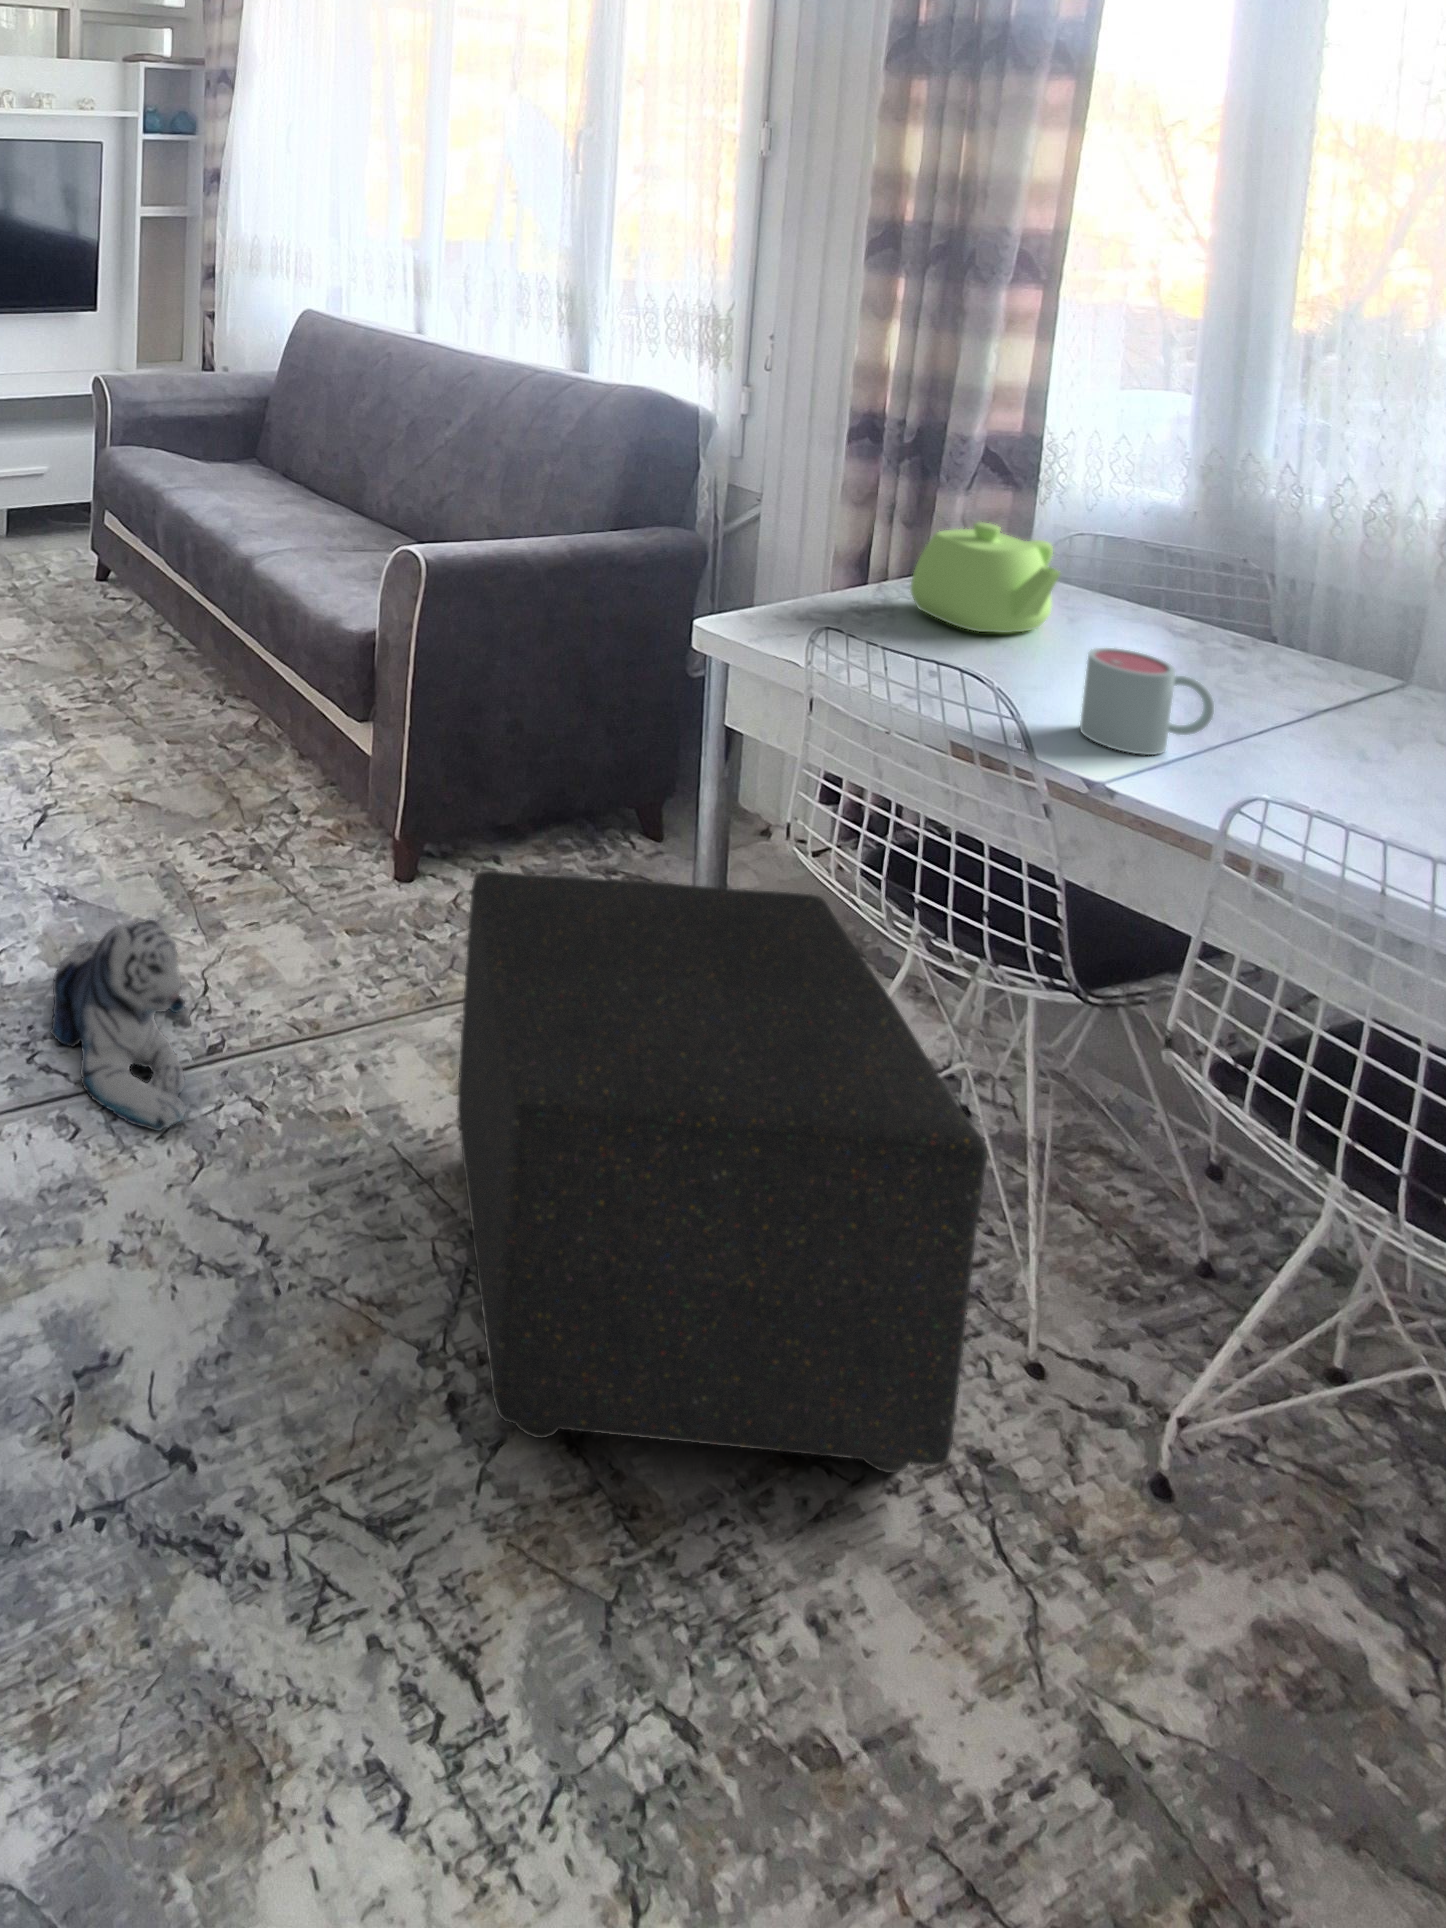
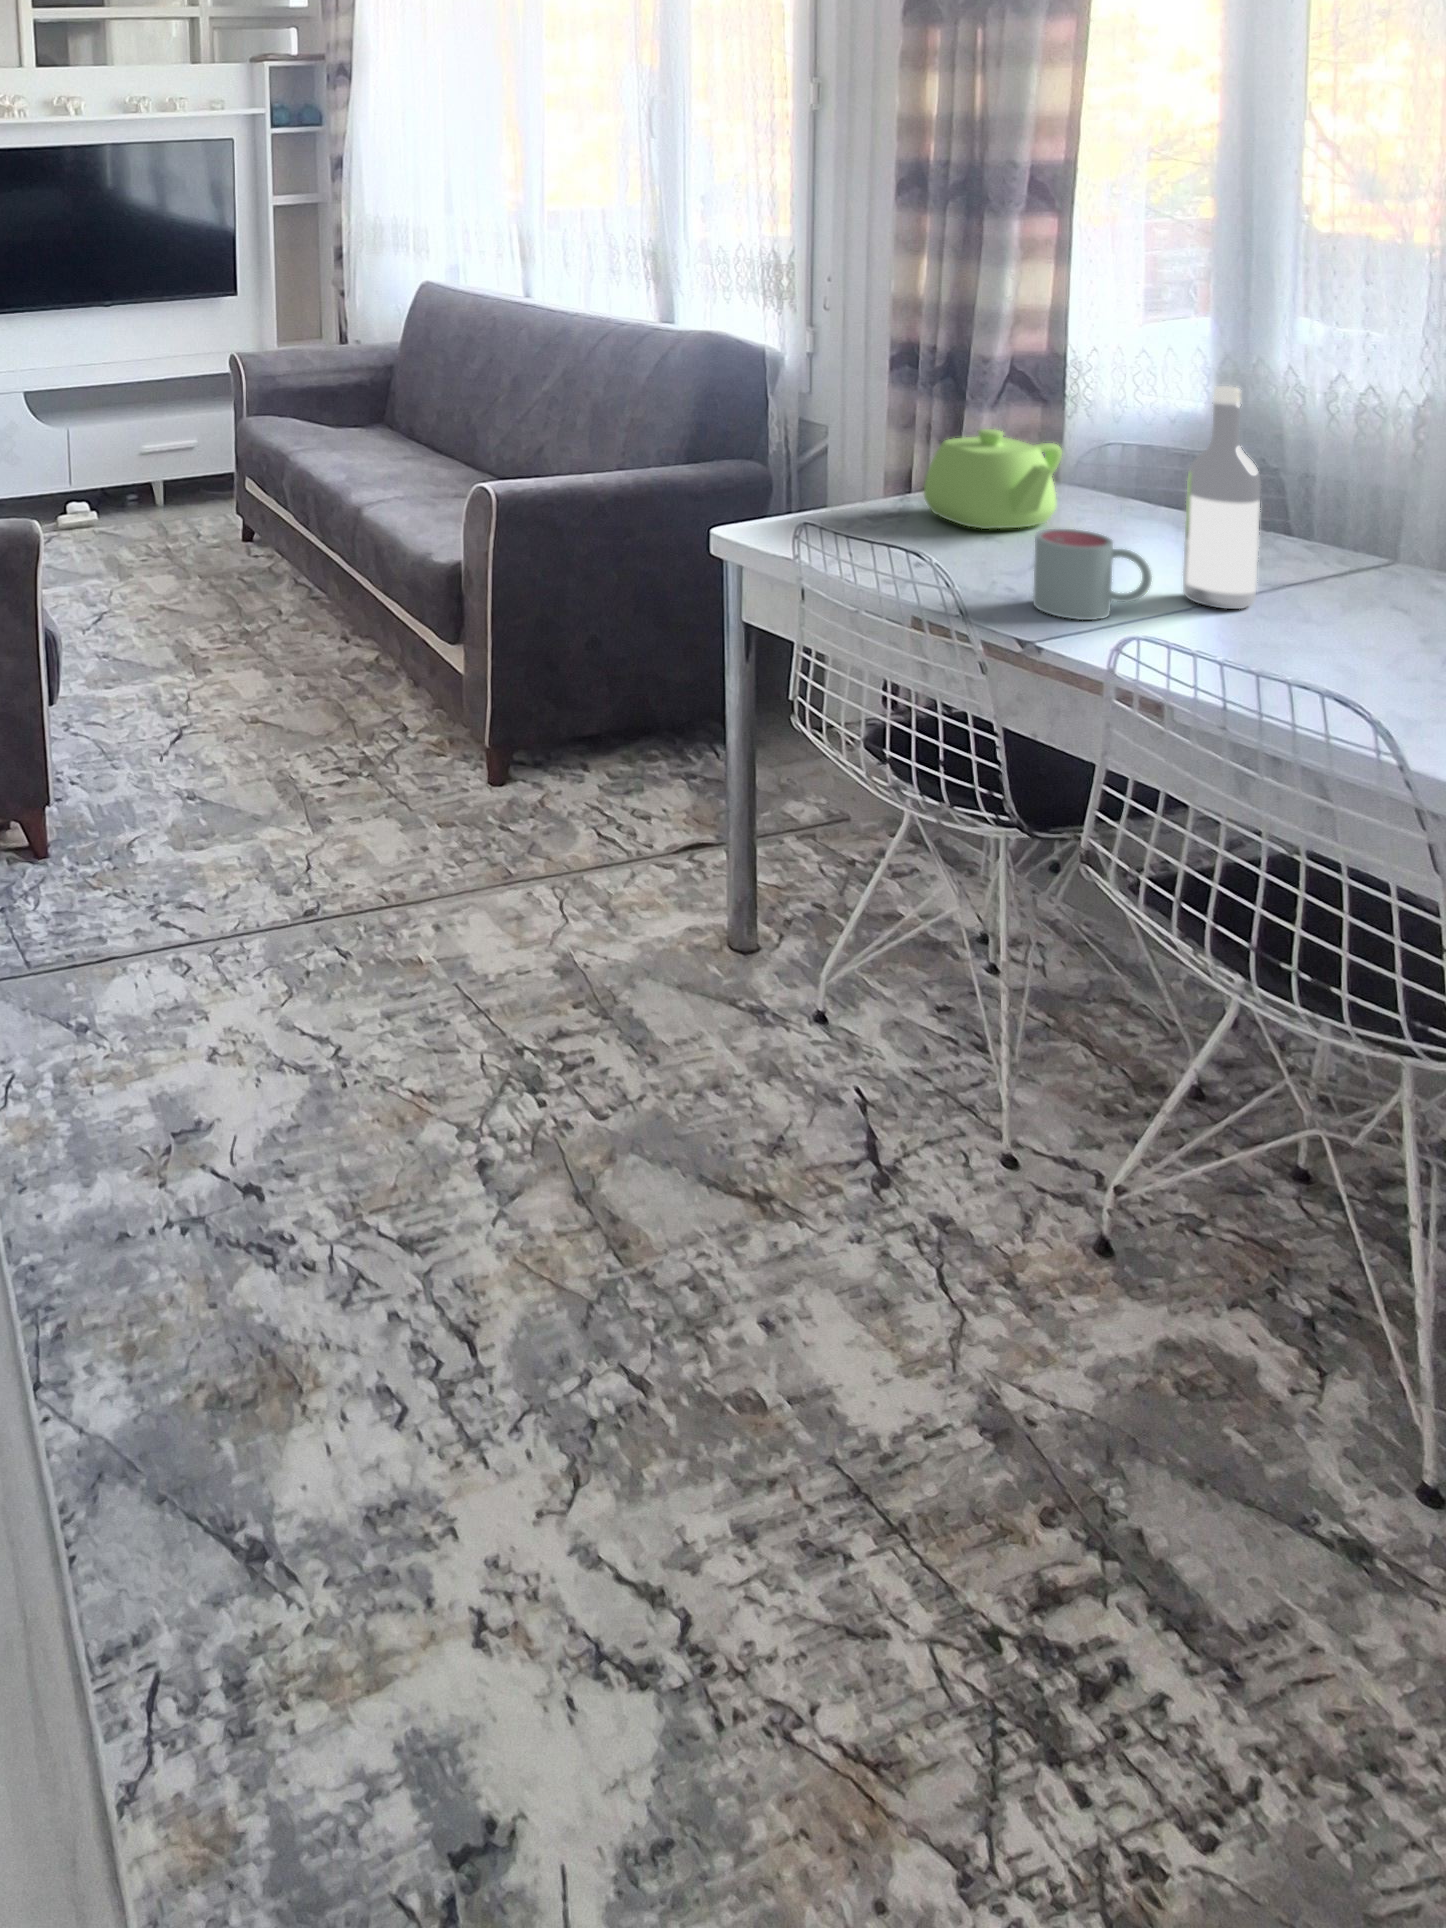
wine bottle: none [1227,500,1322,745] -> present [1183,386,1260,609]
ottoman: present [457,871,987,1473] -> none [504,748,910,1228]
plush toy: present [51,920,186,1131] -> none [170,803,287,972]

